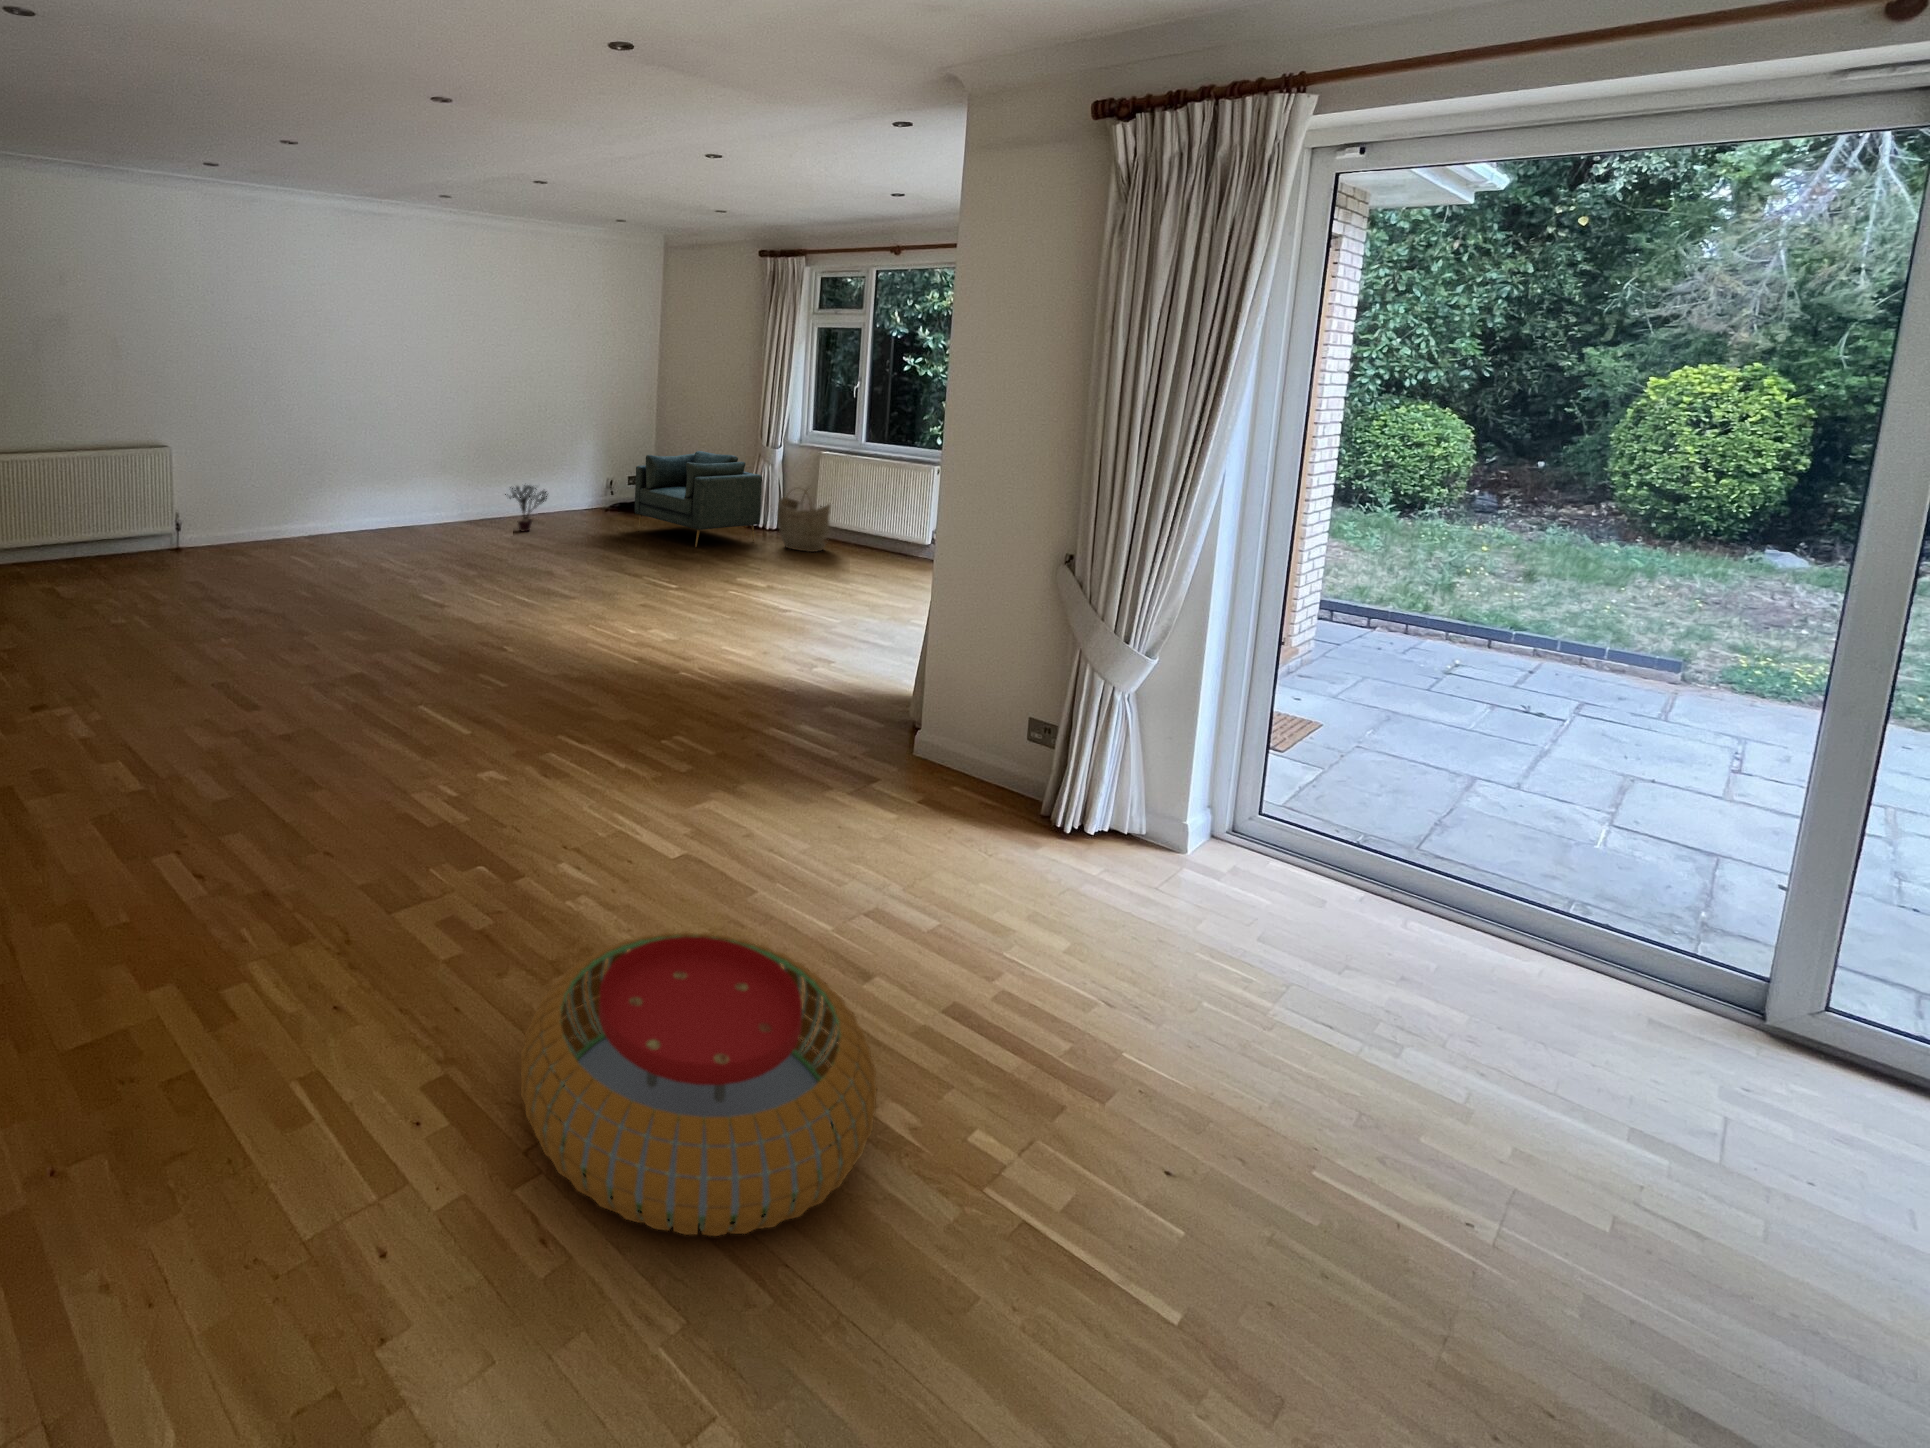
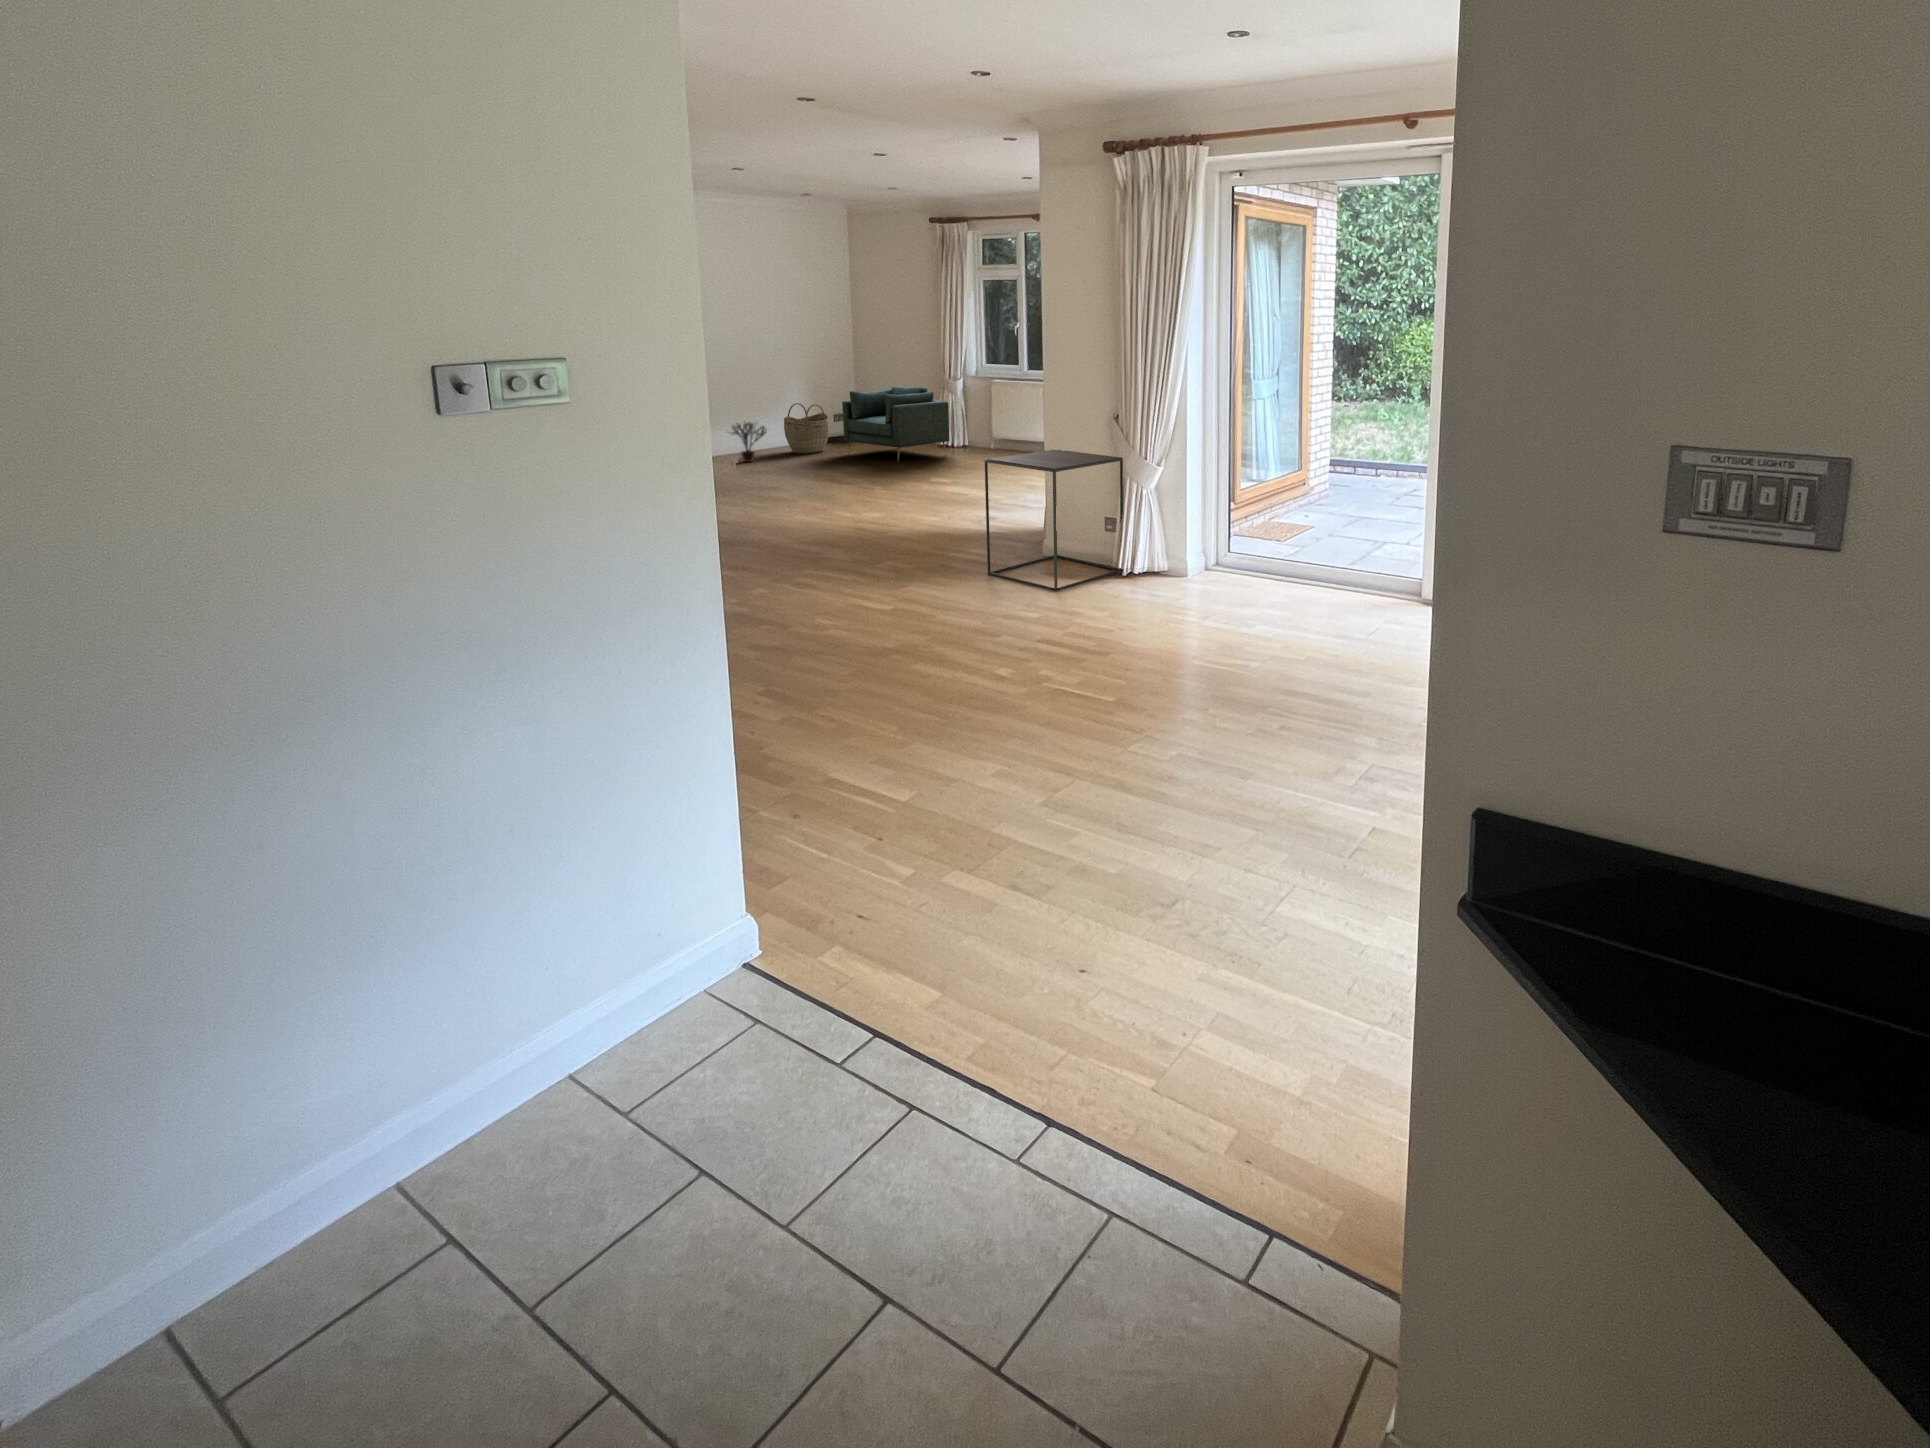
woven basket: present [777,490,831,552] -> present [784,403,829,454]
side table: none [832,594,1077,853] -> present [985,450,1123,591]
pouf: present [521,931,877,1236] -> none [803,608,988,714]

